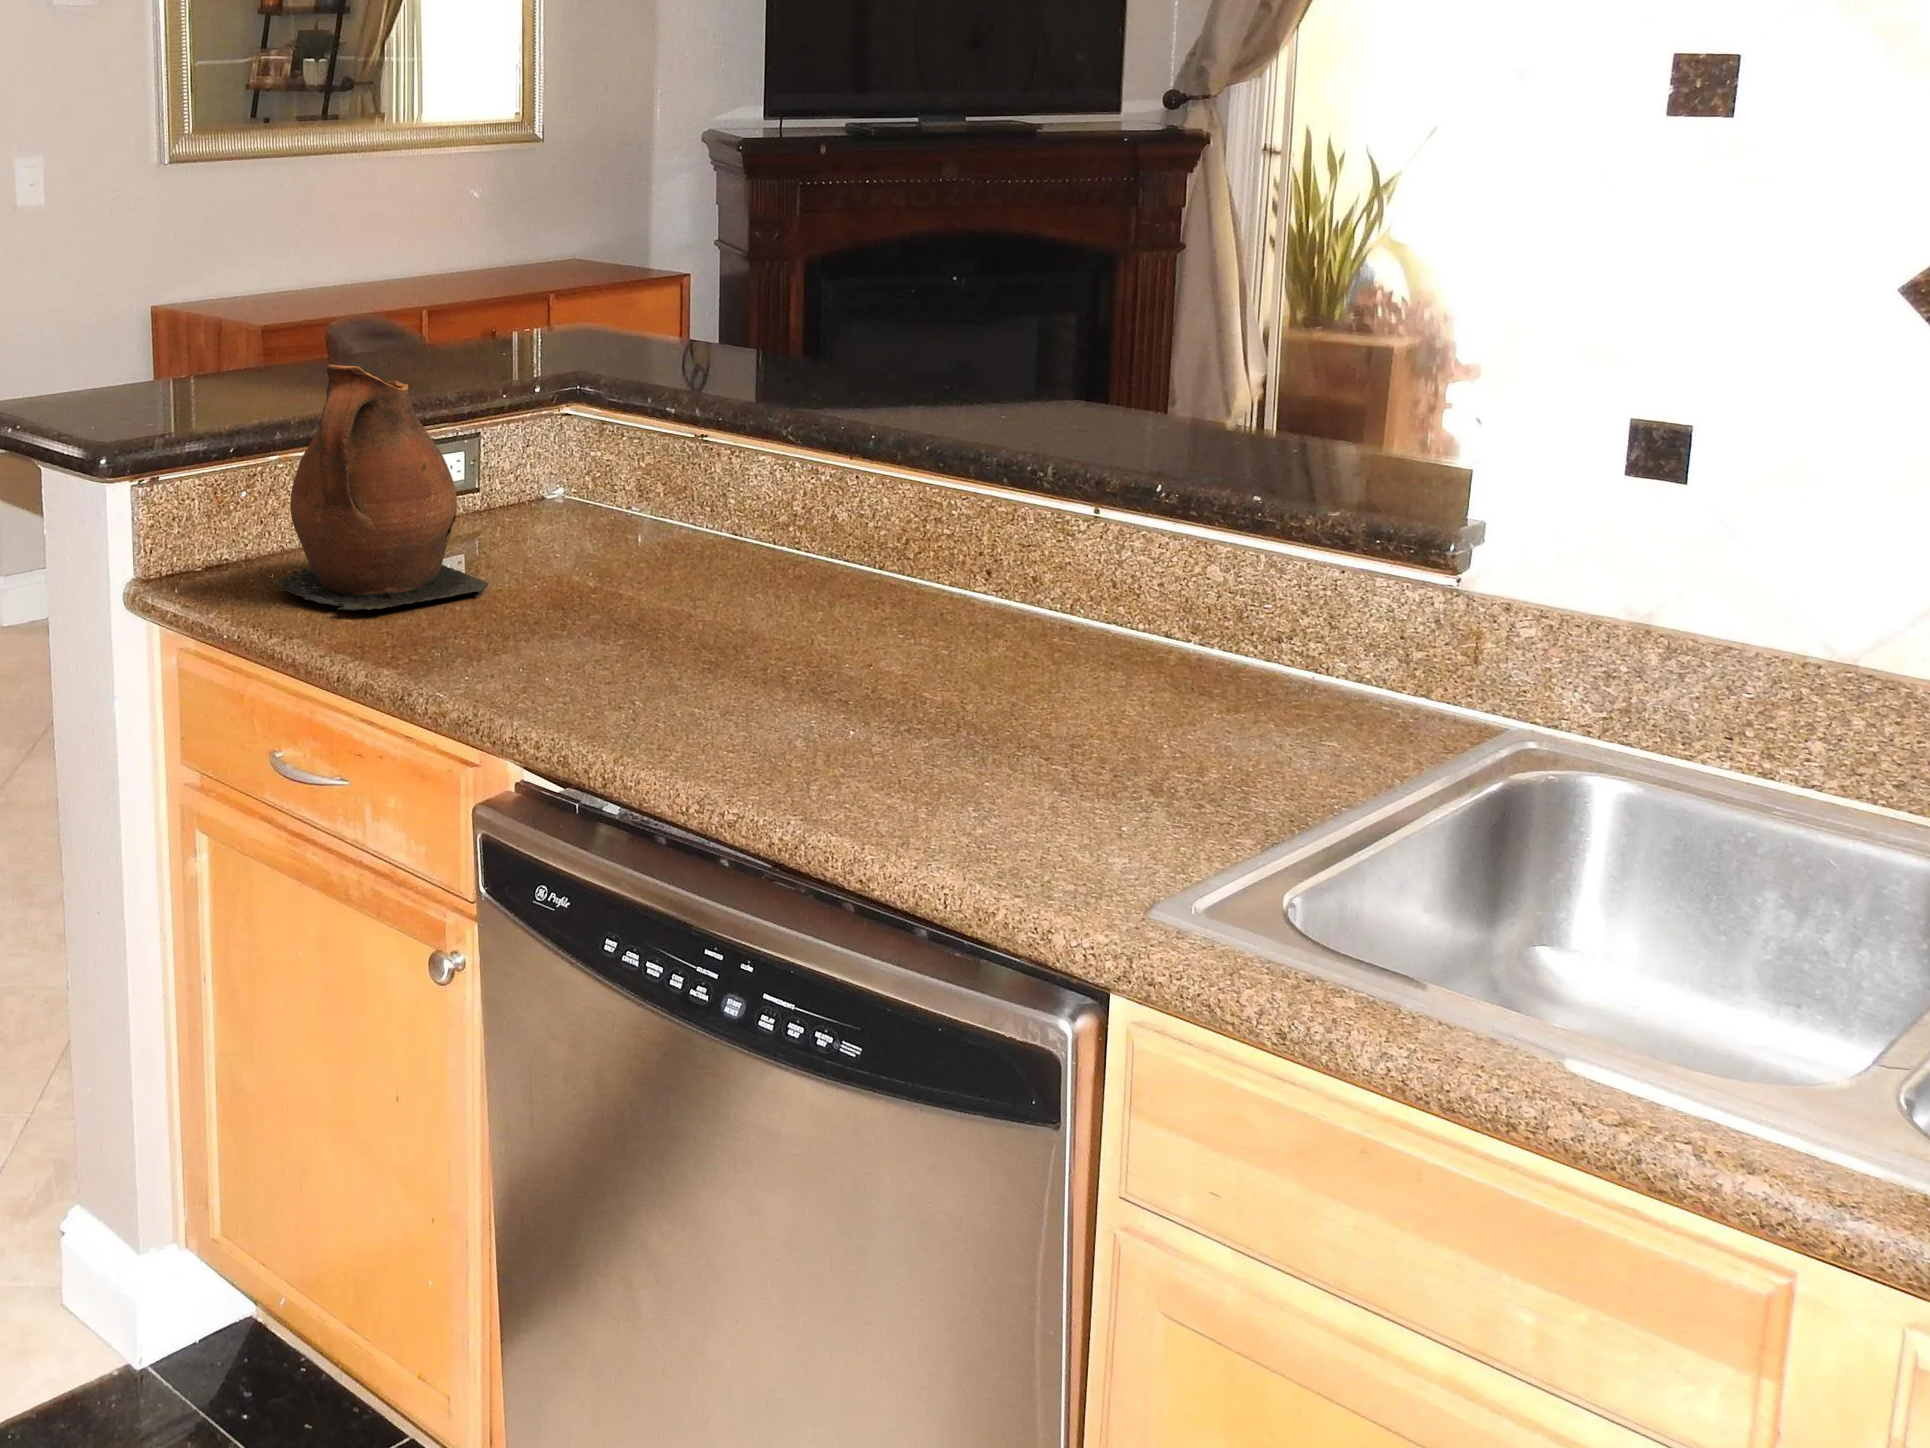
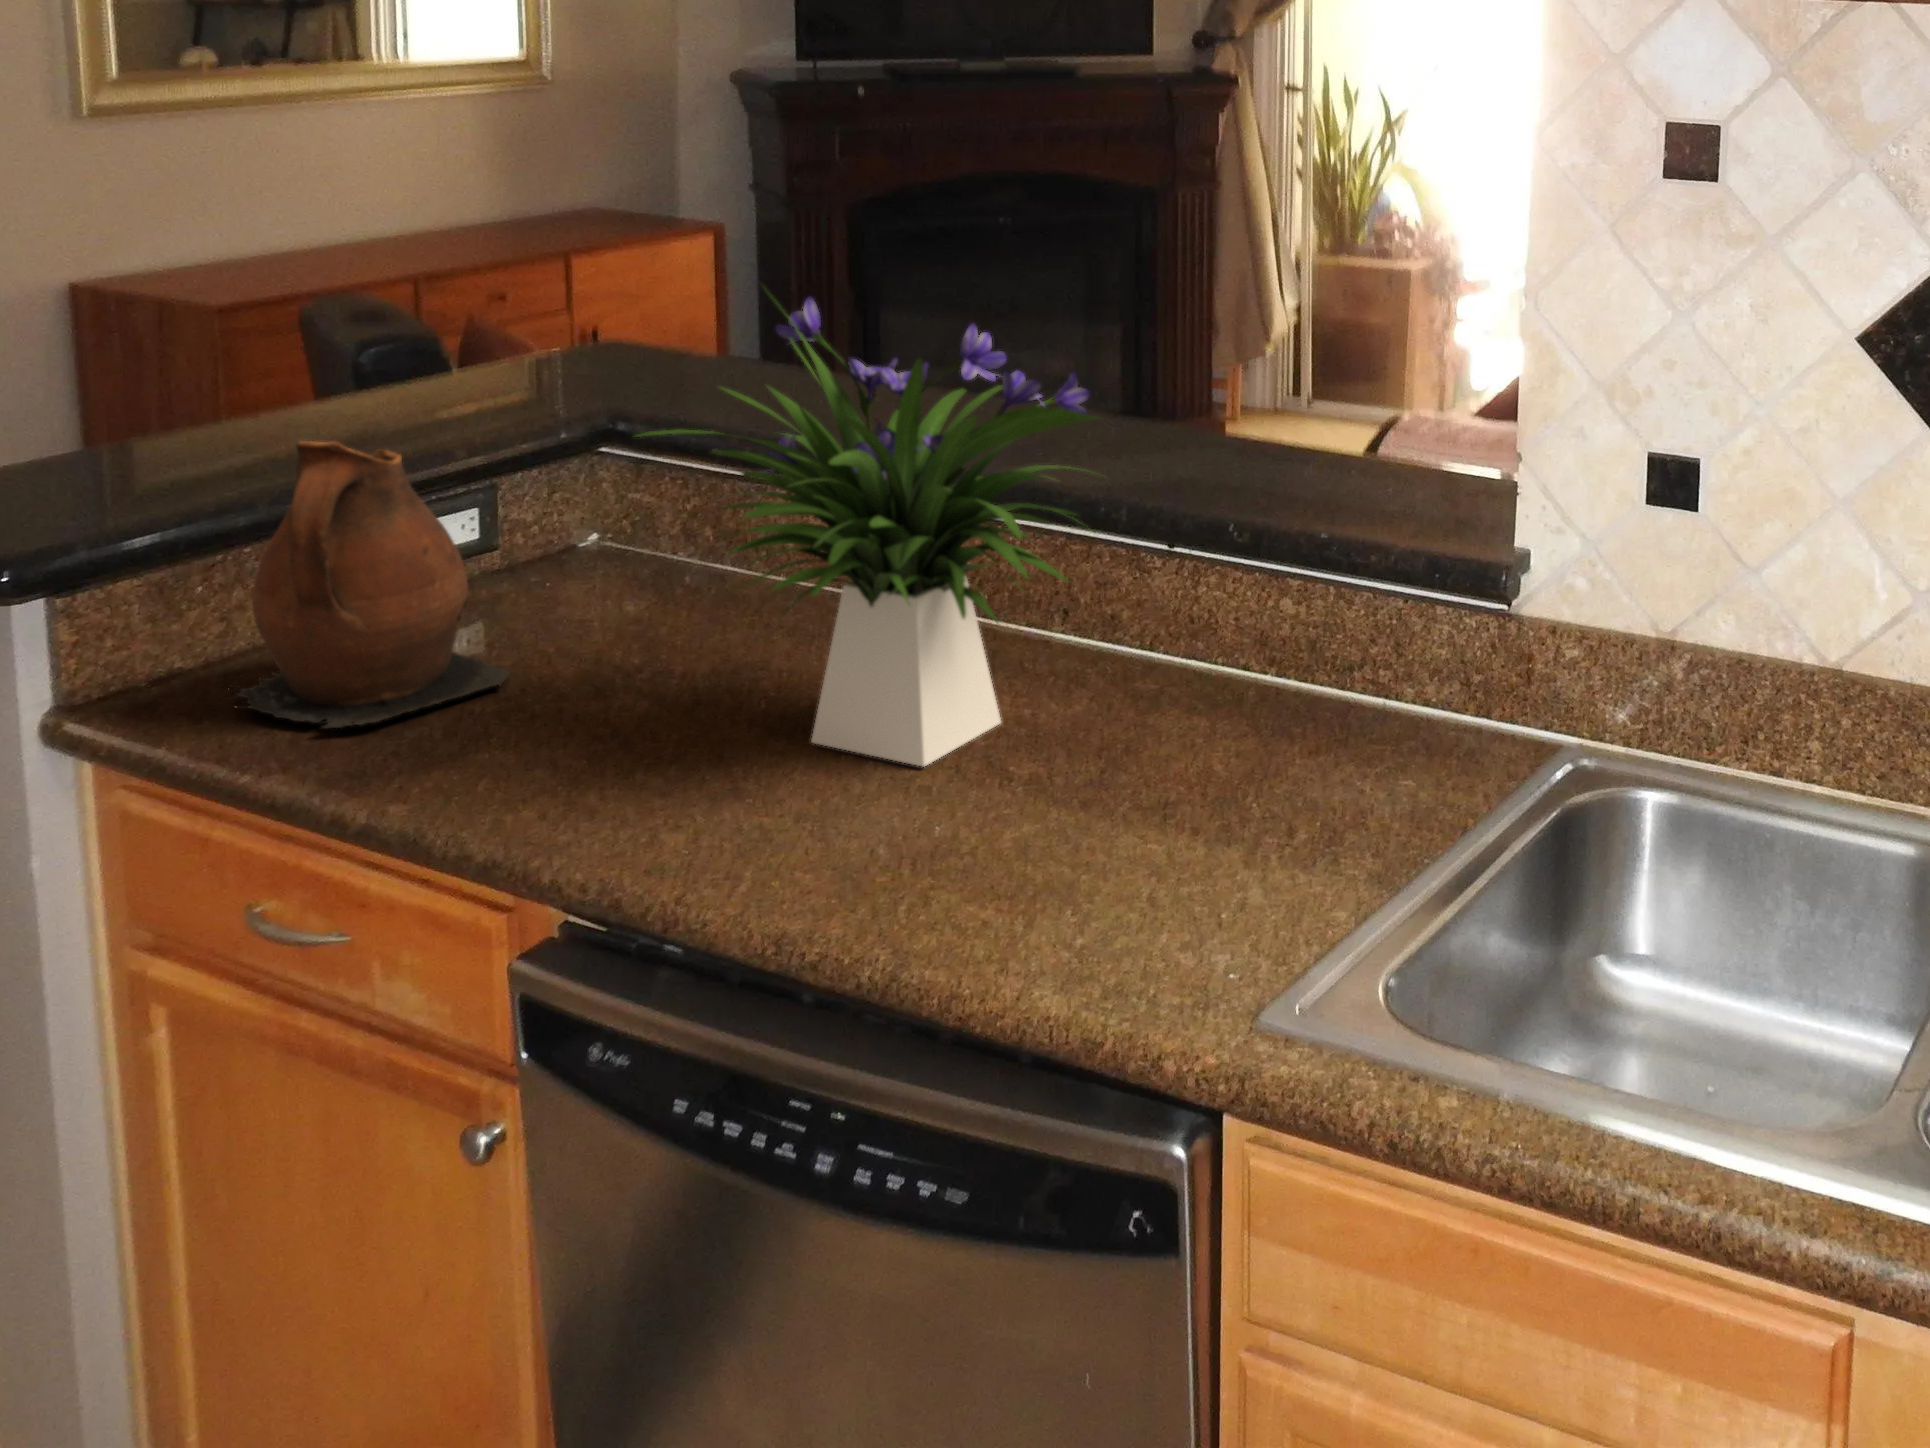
flower arrangement: none [595,227,1036,684] -> present [636,285,1097,766]

